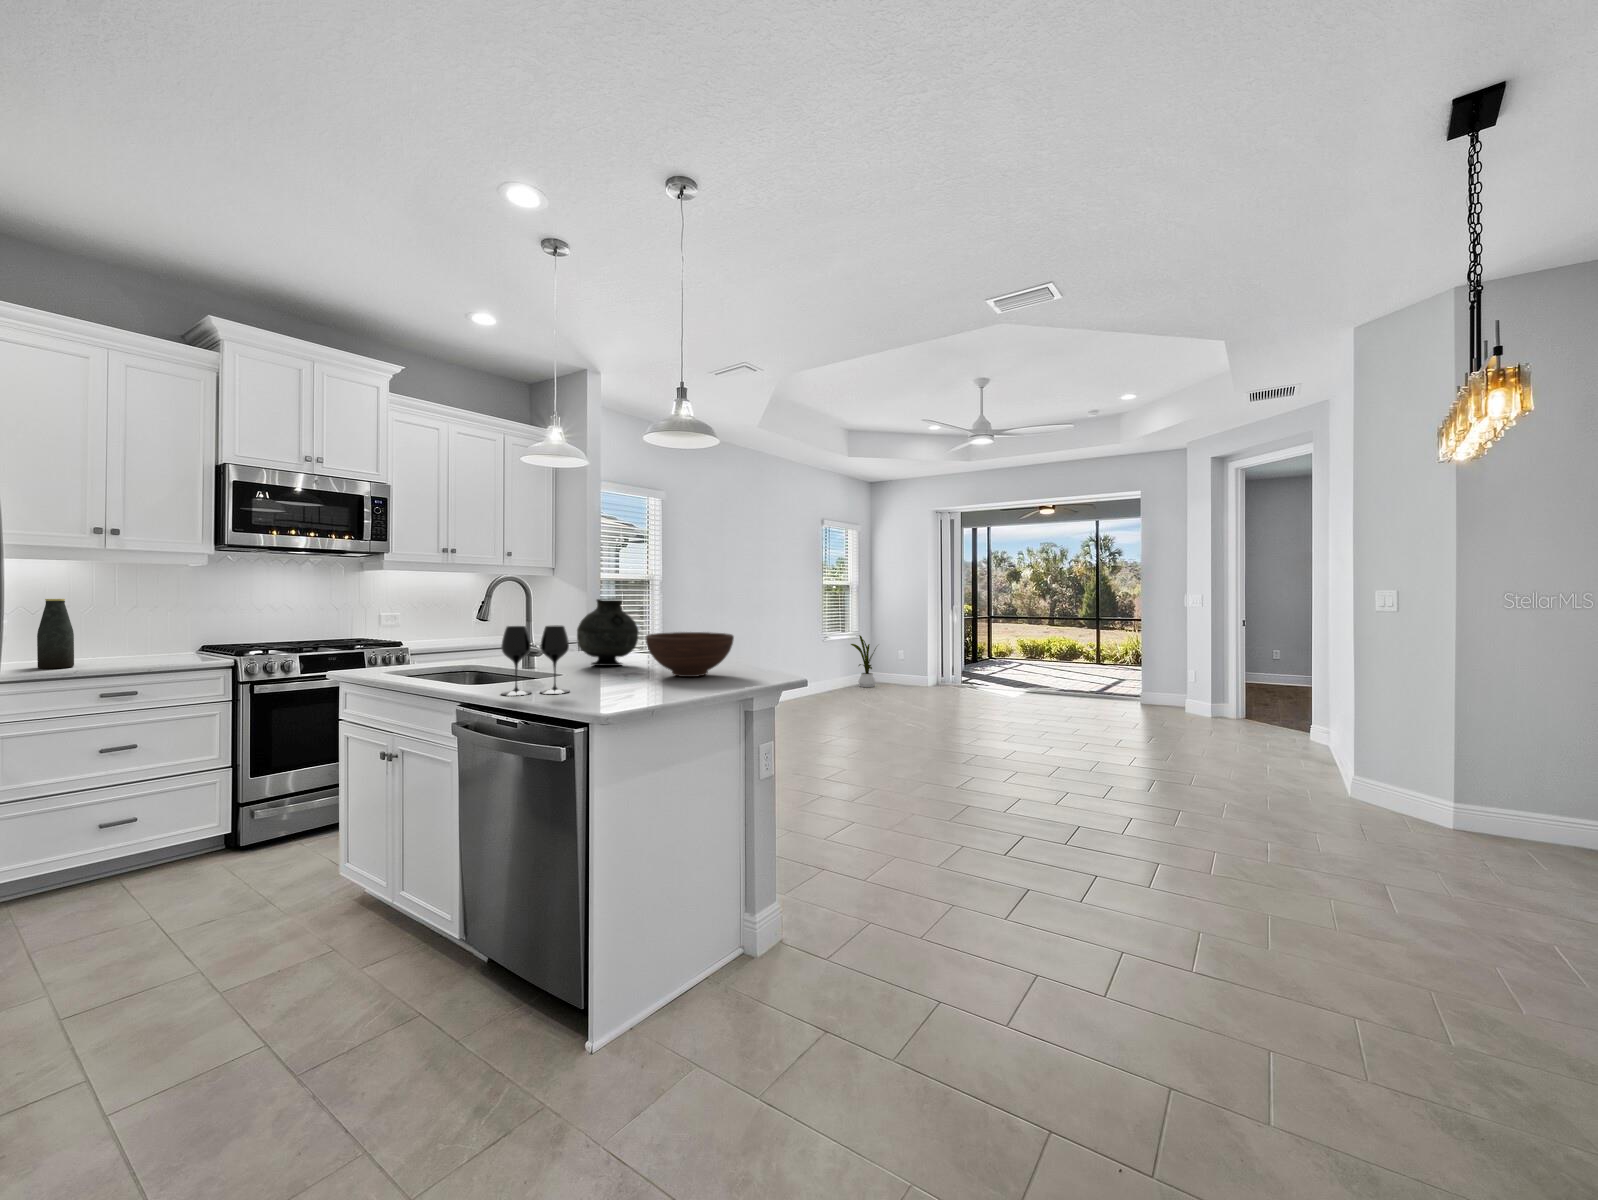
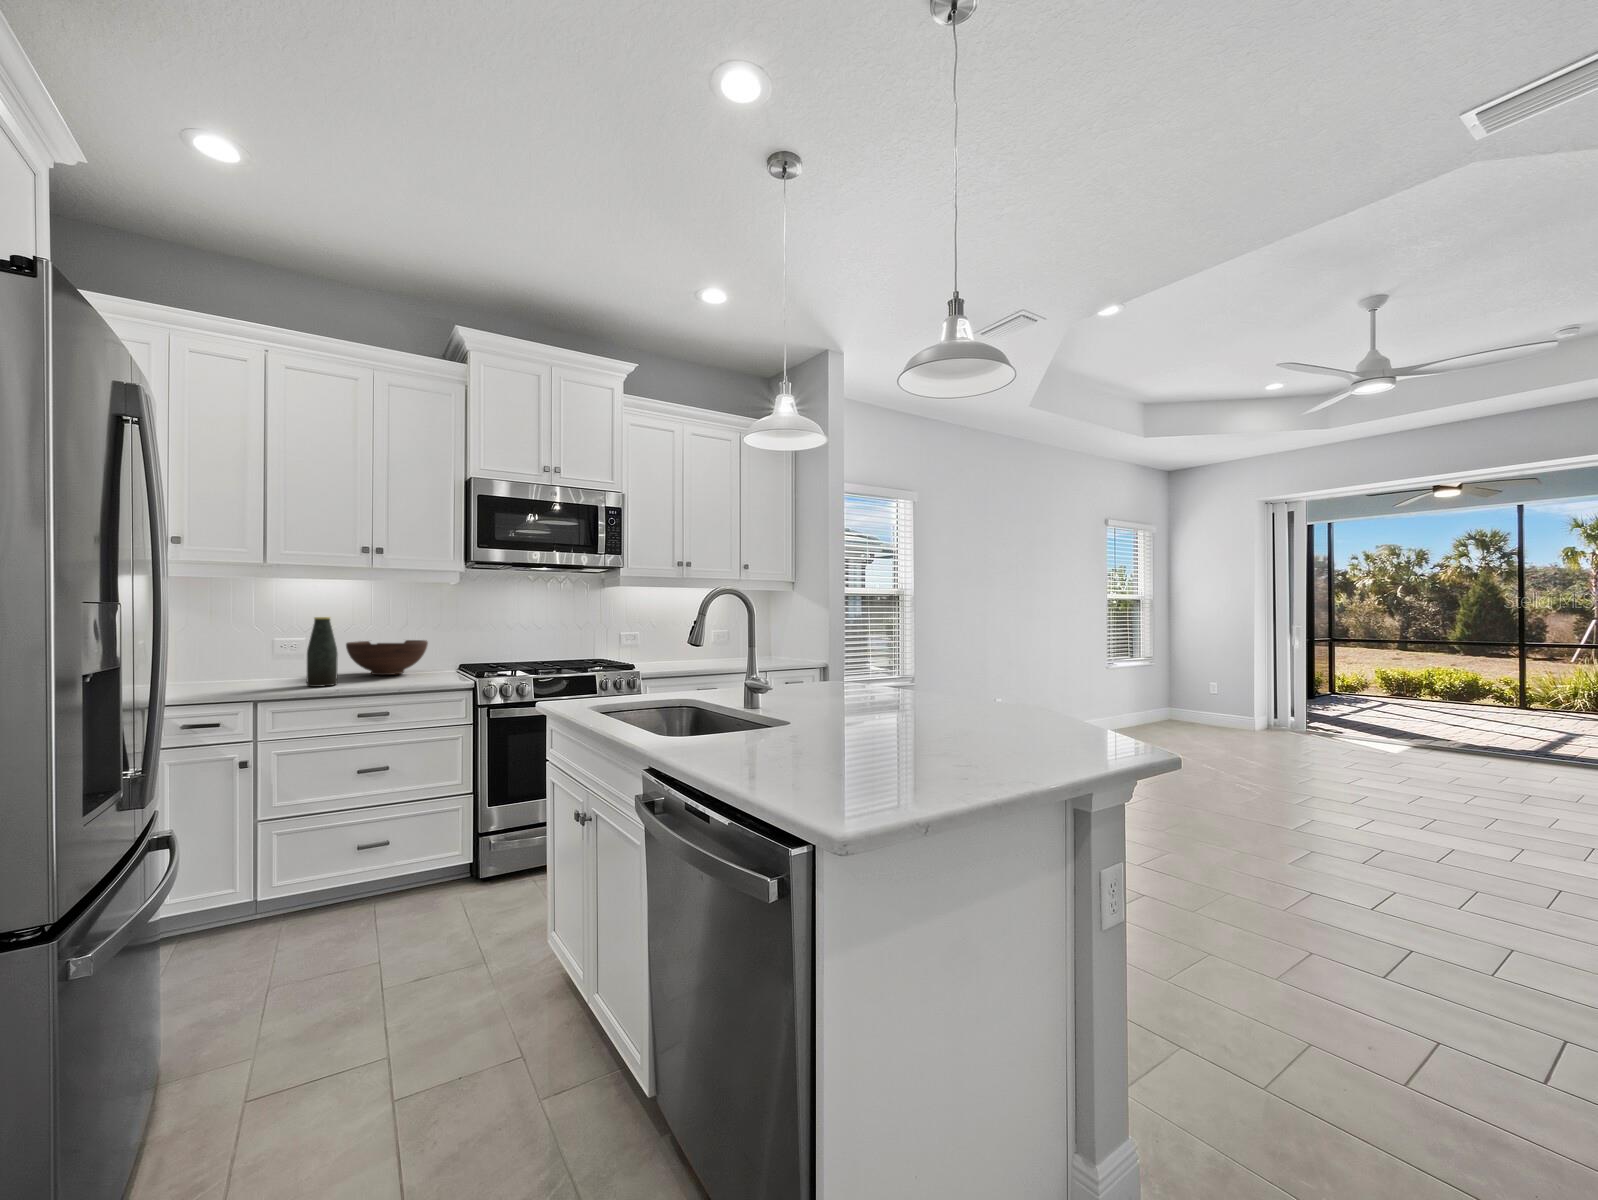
vase: present [577,599,639,666] -> none [815,614,896,705]
wine glass: present [501,625,569,696] -> none [706,652,803,756]
fruit bowl: present [646,632,734,677] -> present [346,640,428,675]
house plant: present [851,635,876,687] -> none [1140,661,1183,726]

